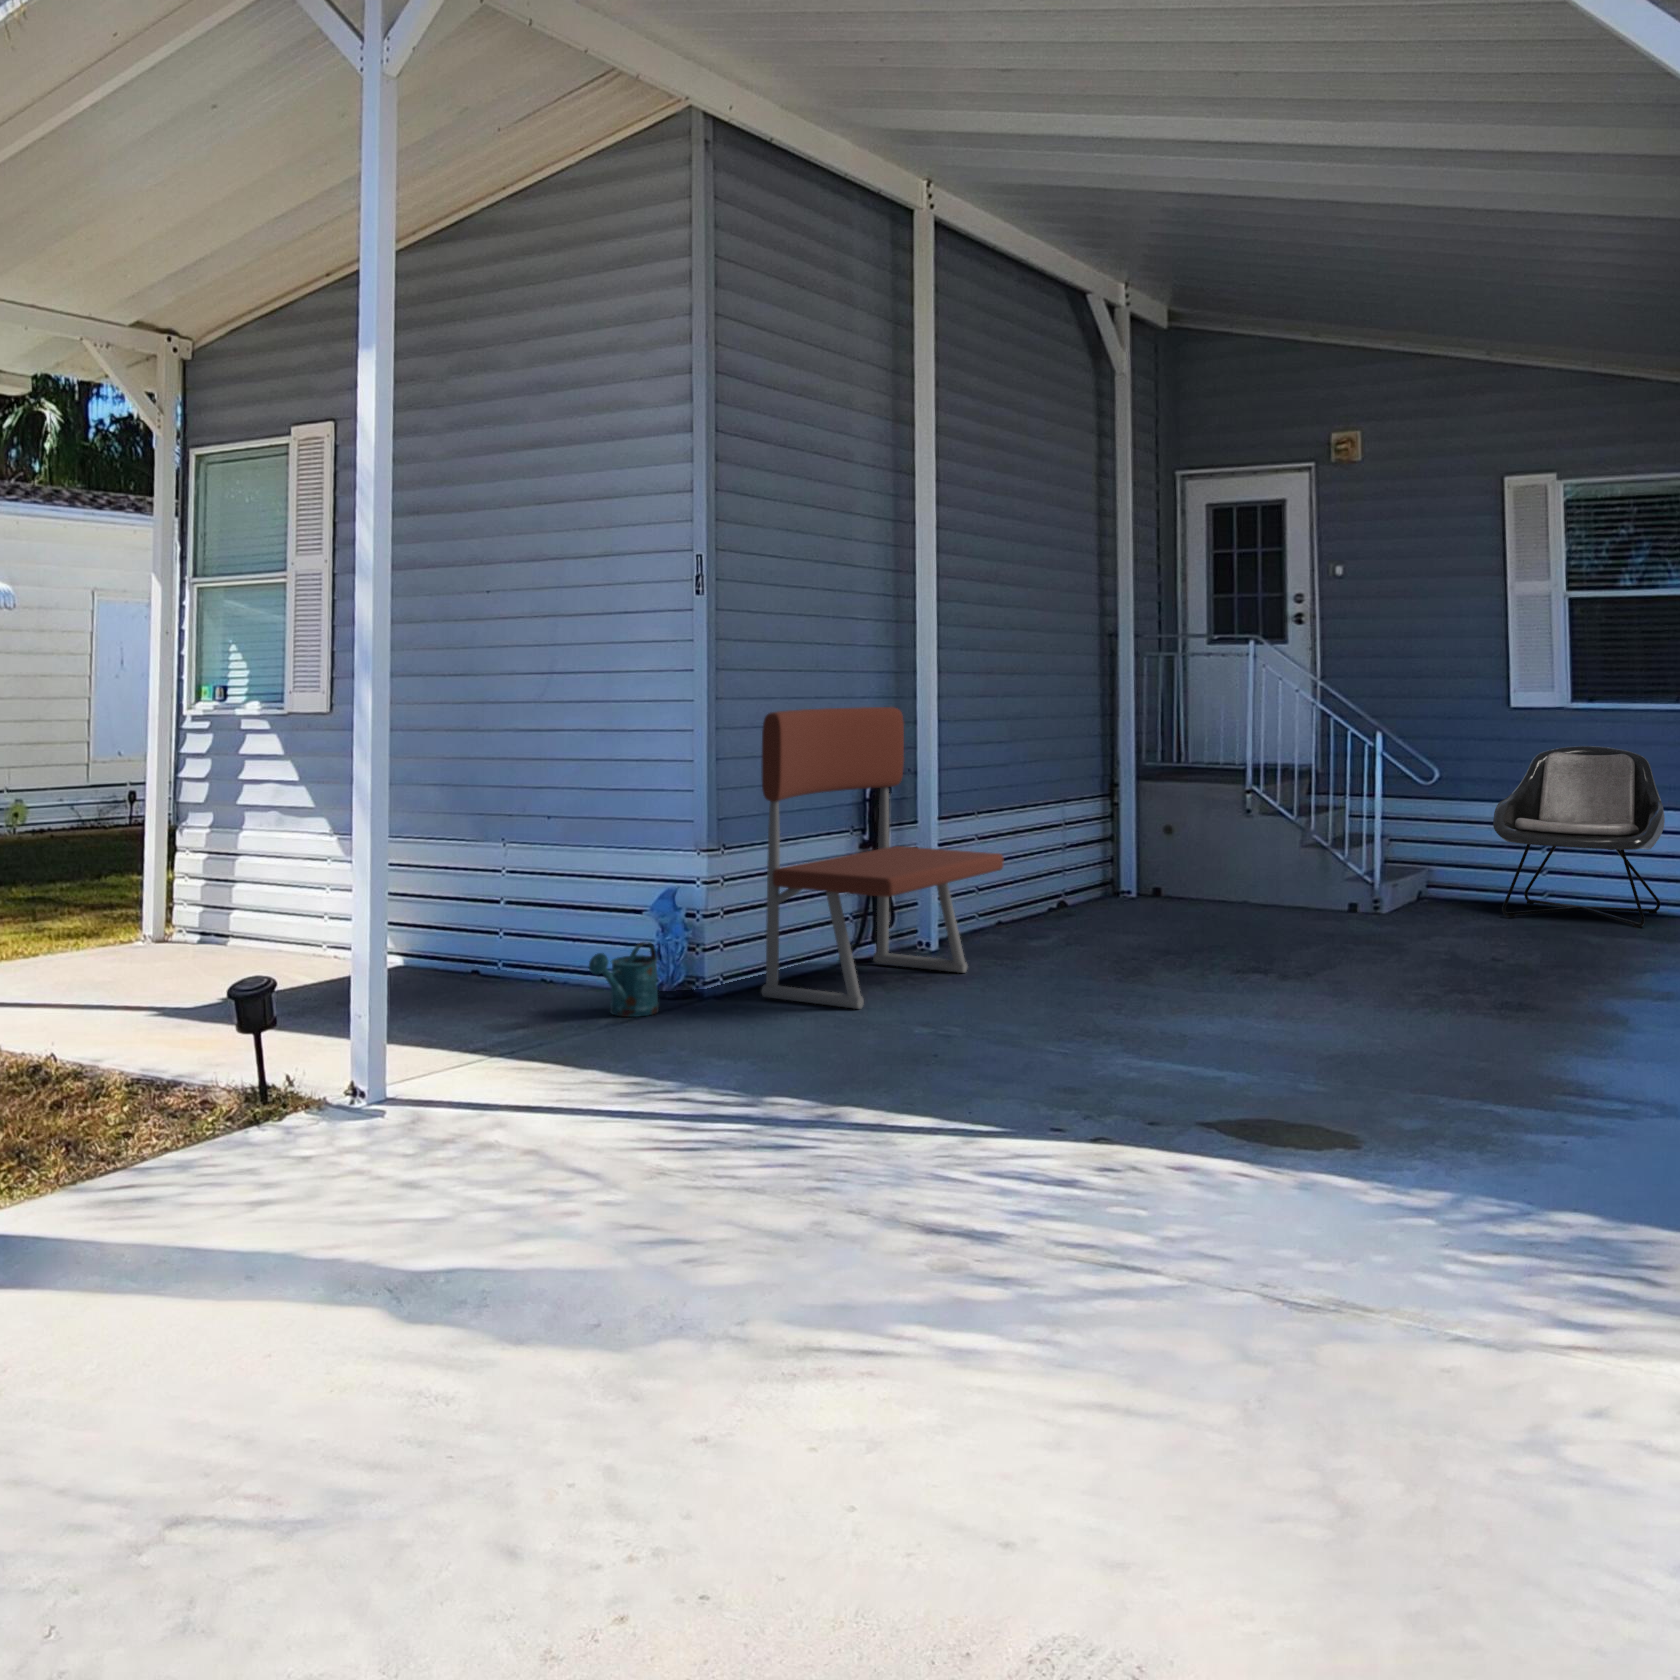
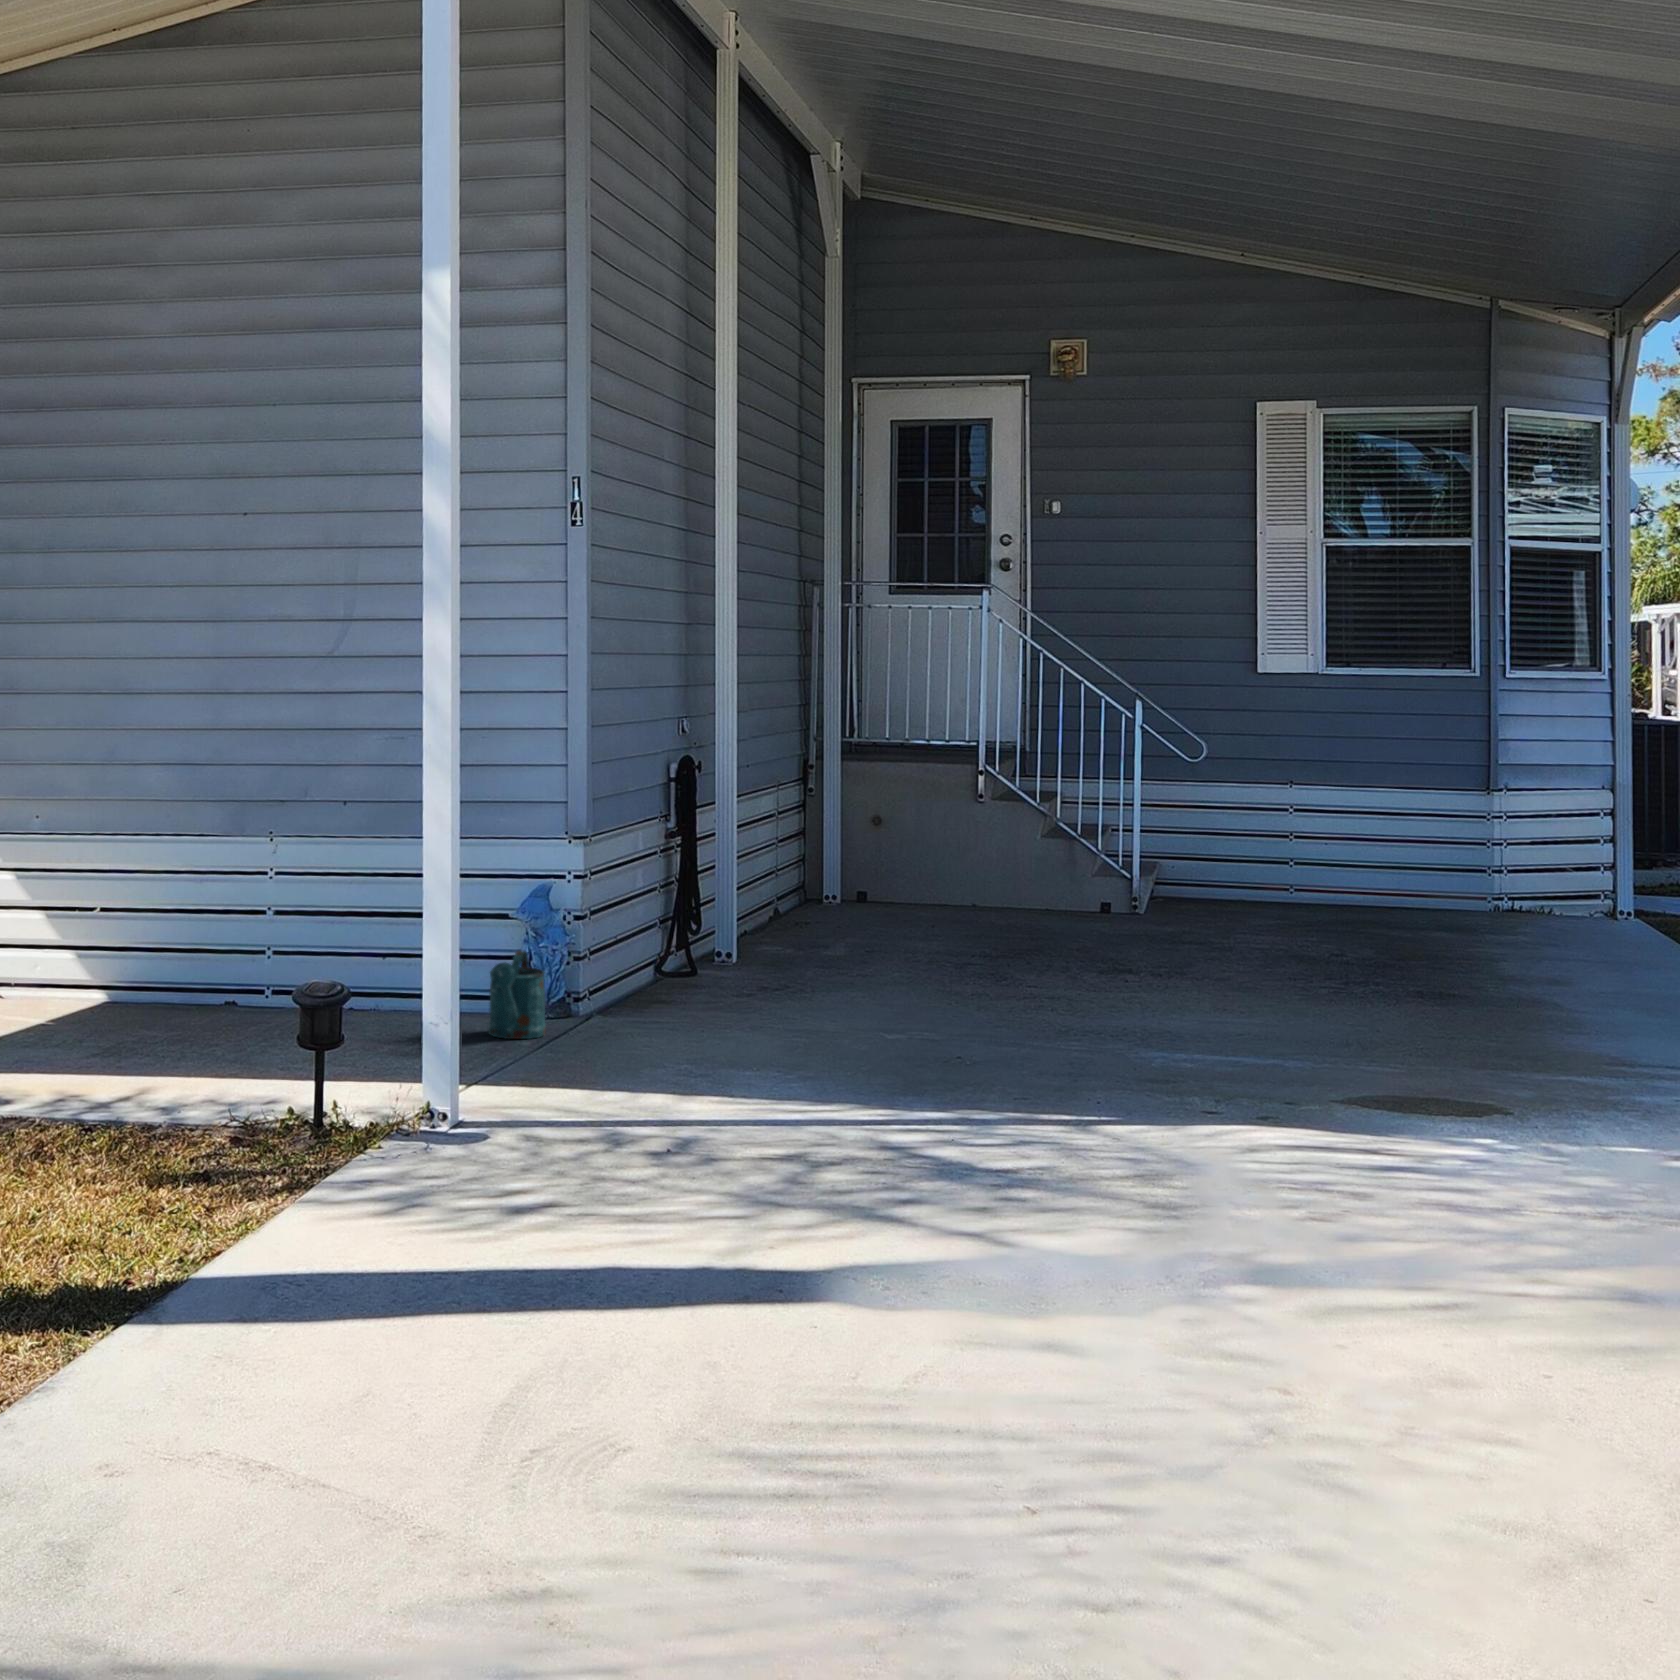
bench: present [761,707,1004,1009] -> none [635,668,858,1022]
lounge chair: present [1493,746,1665,928] -> none [1265,717,1449,919]

